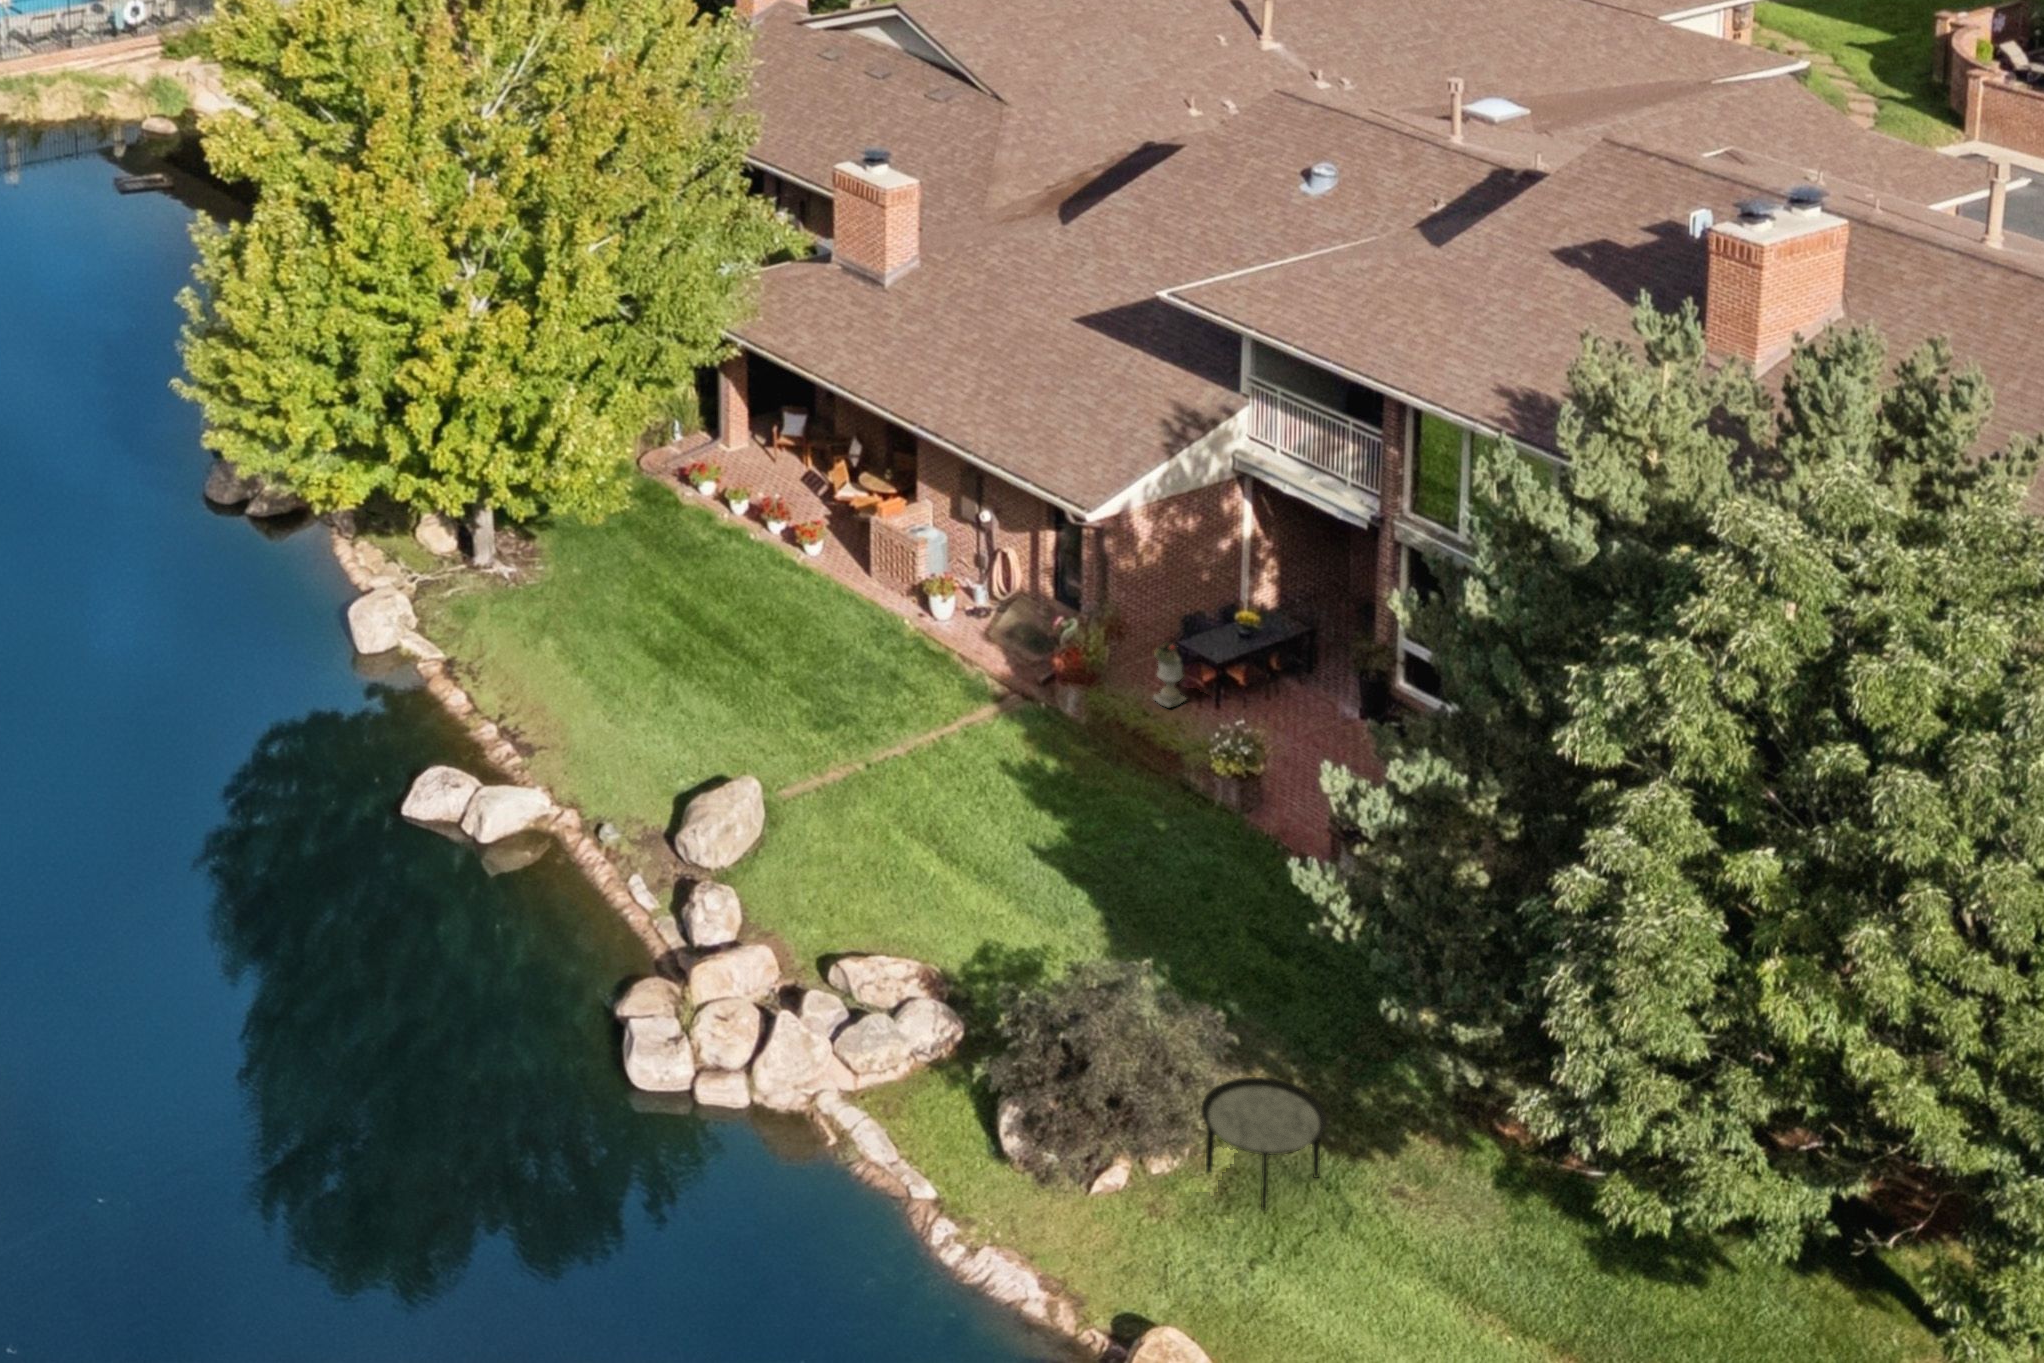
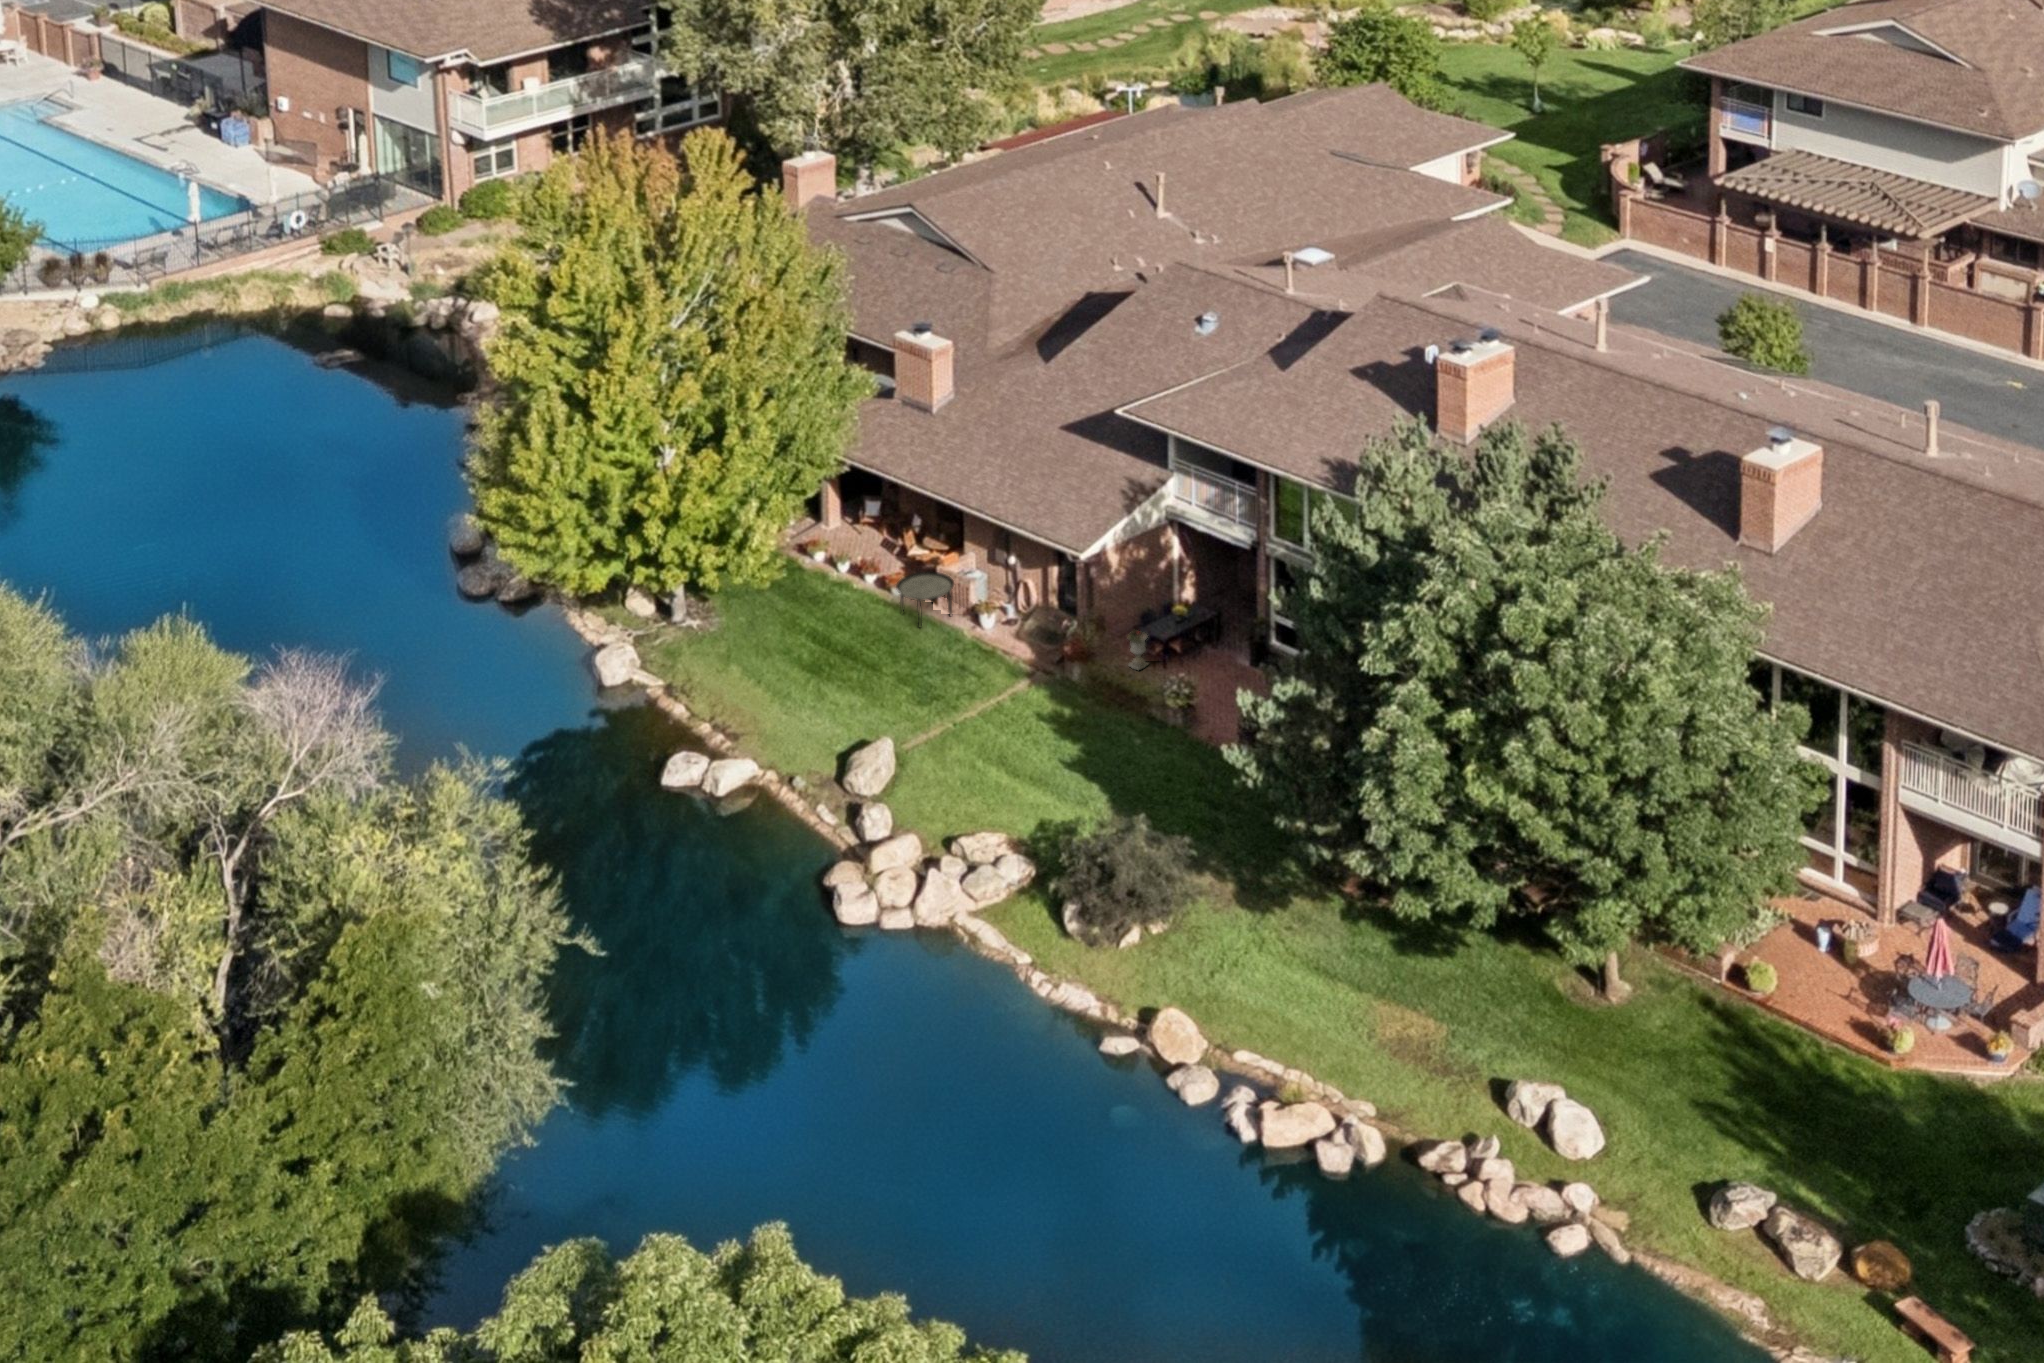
round table: present [1201,1077,1327,1210] -> present [896,571,954,627]

